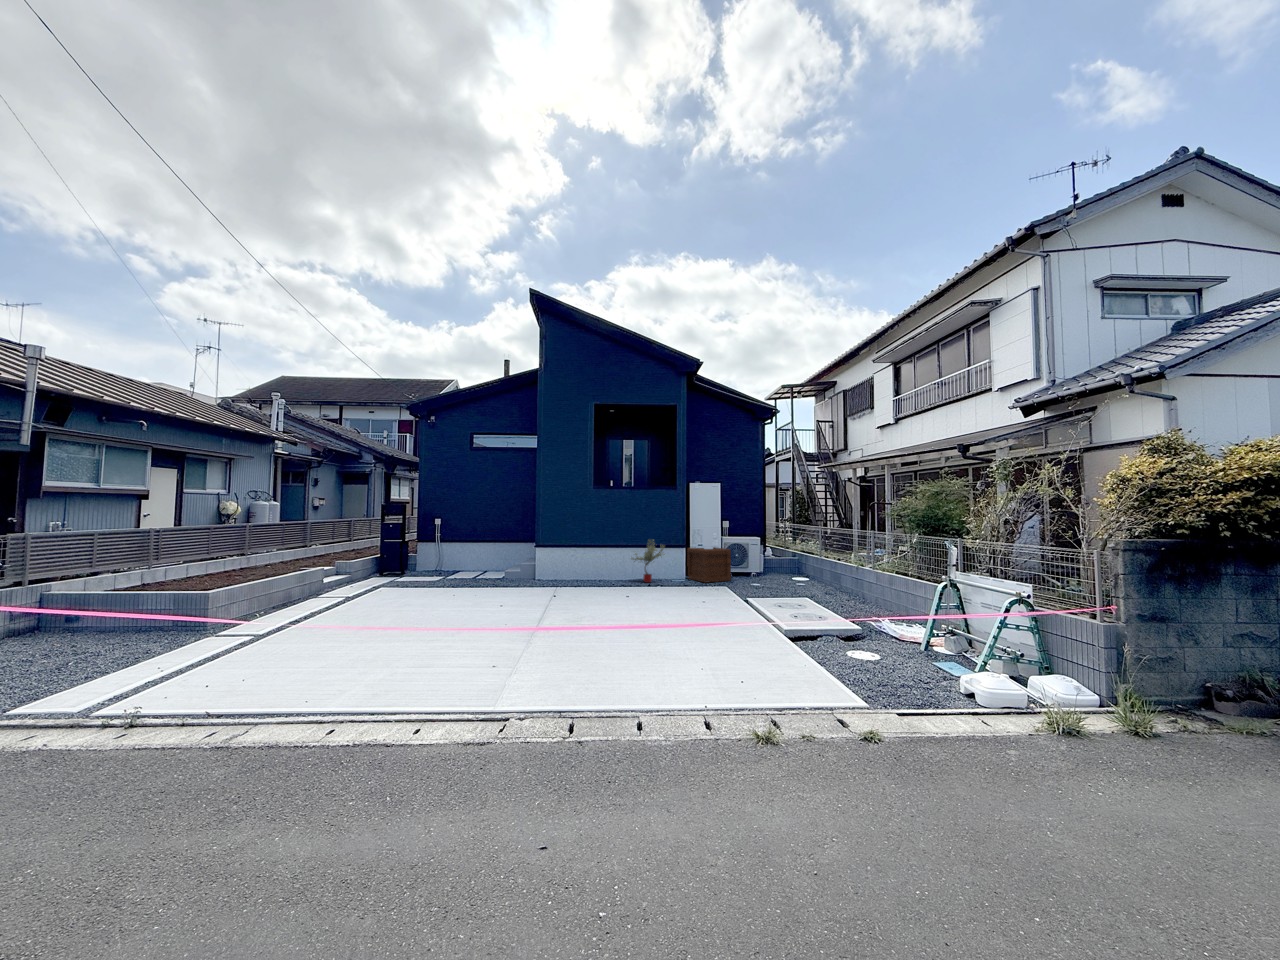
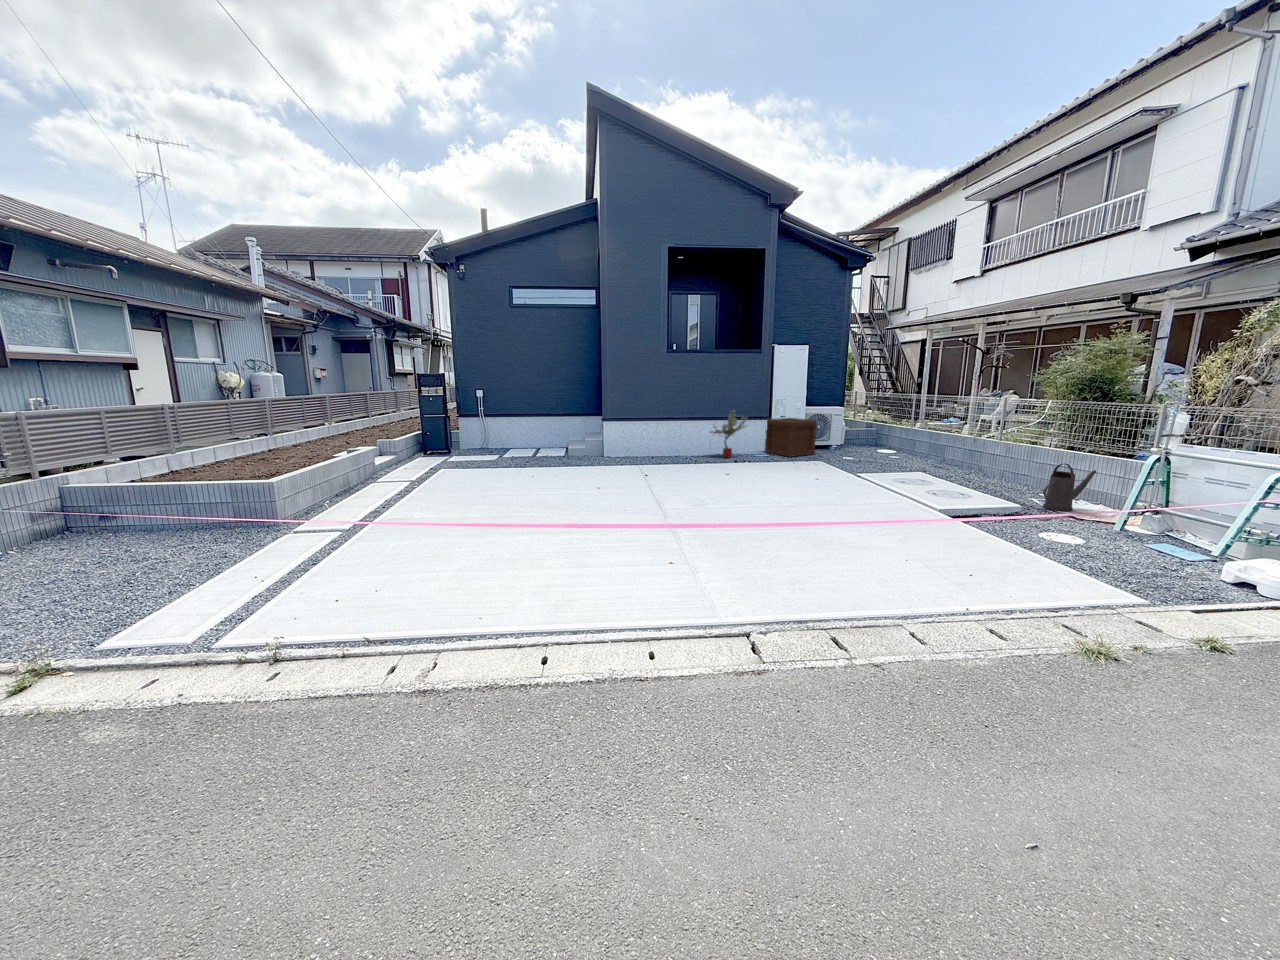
watering can: none [877,589,924,633] -> present [1043,464,1096,511]

